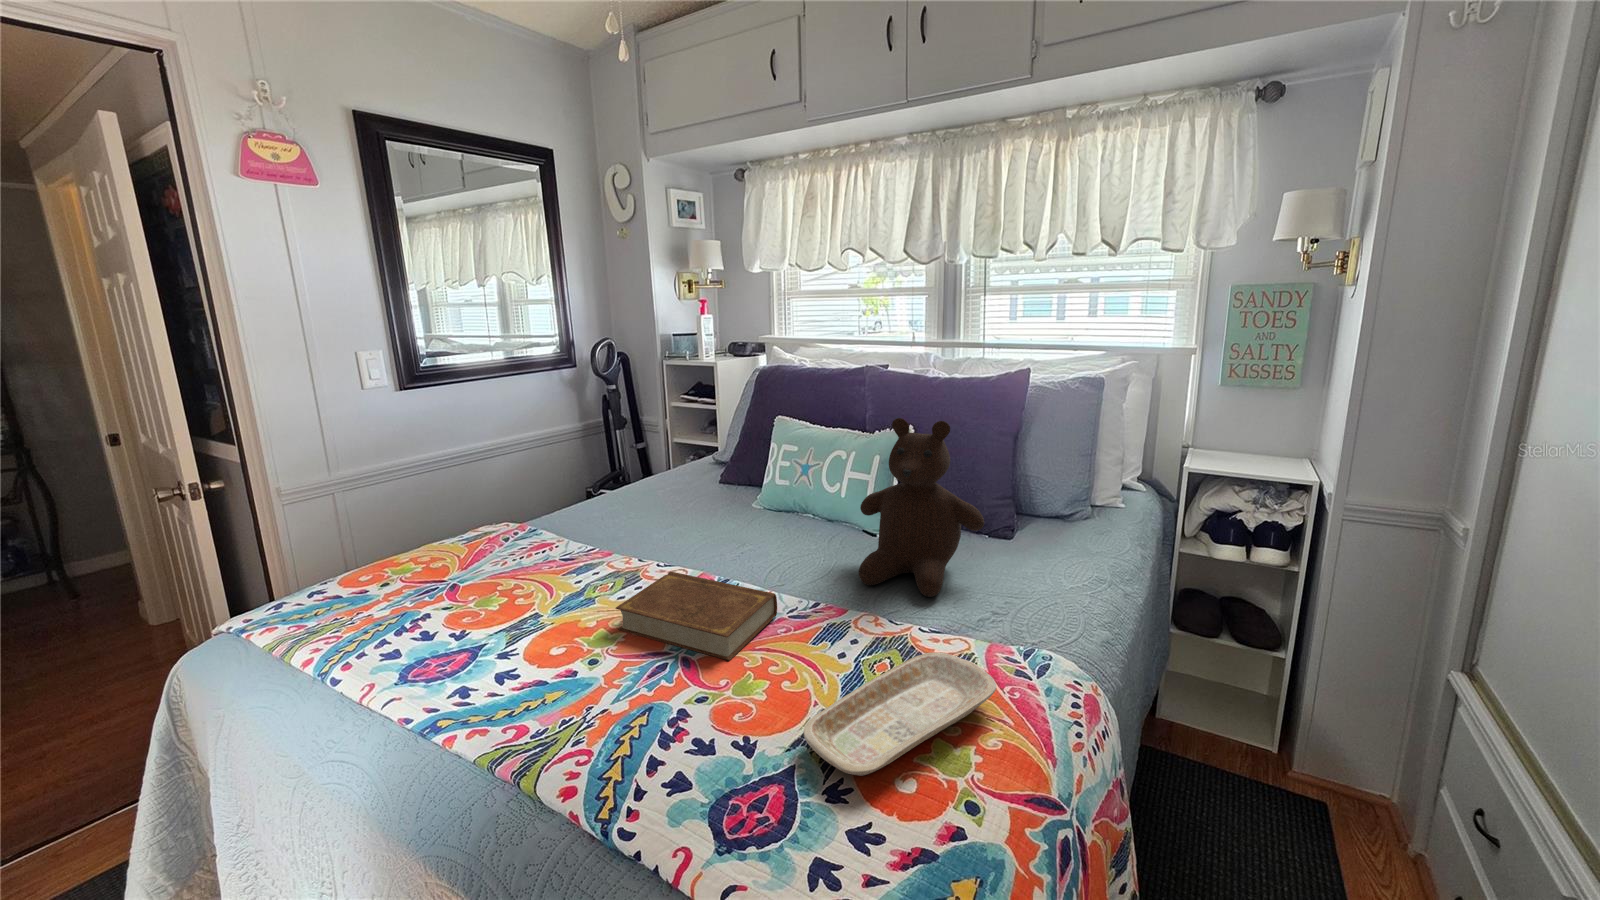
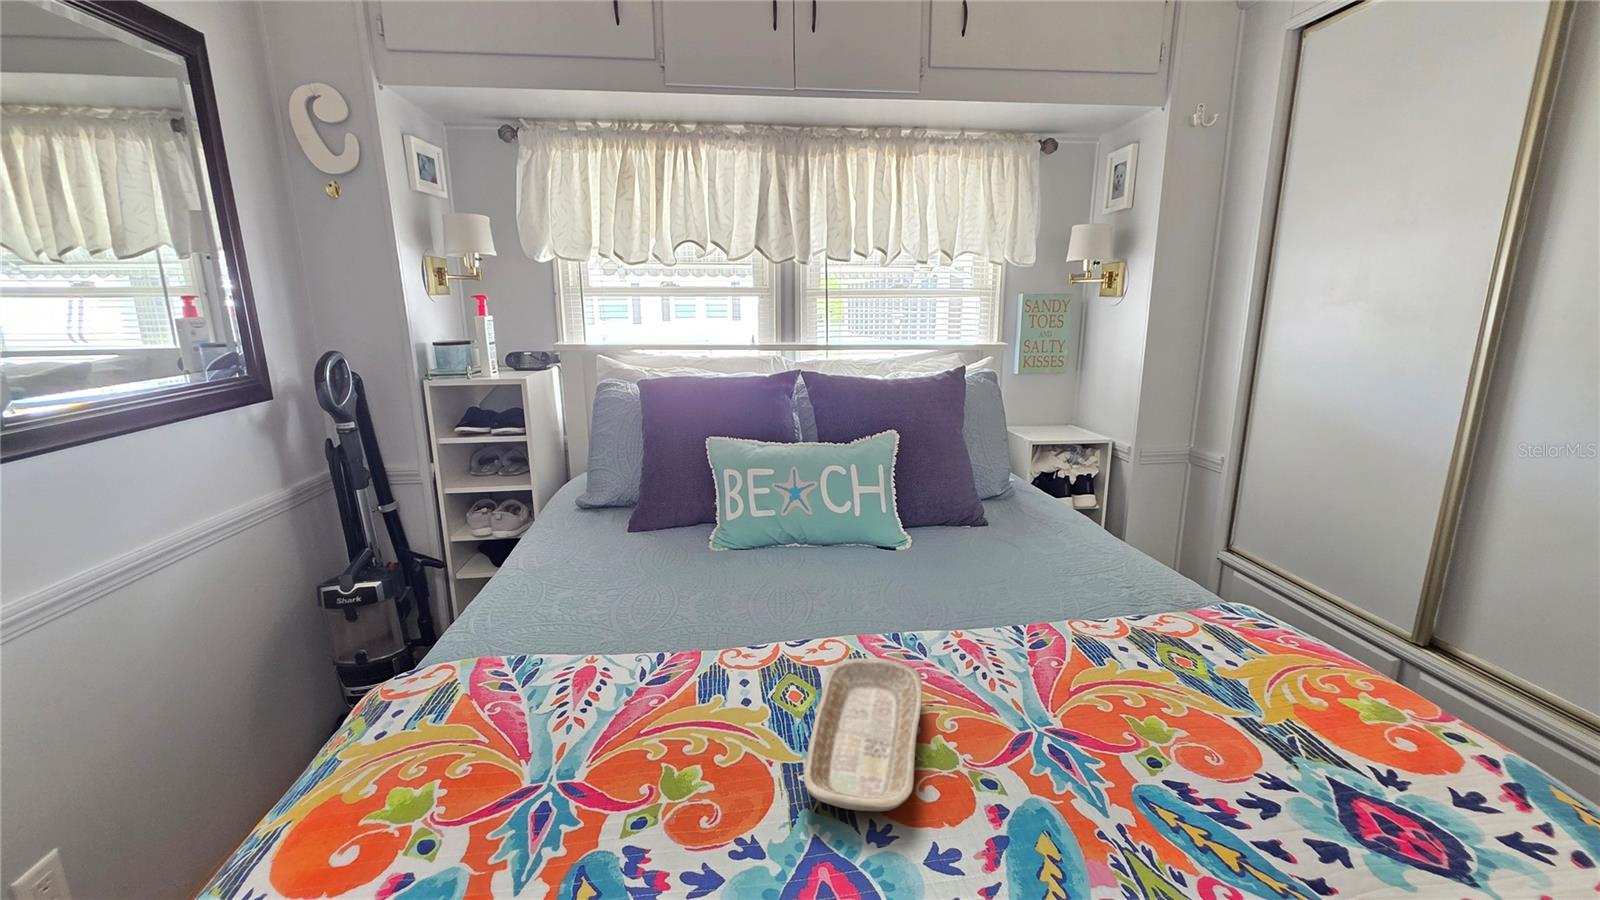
teddy bear: present [859,418,984,597] -> none [651,433,786,623]
book: present [616,571,777,660] -> none [411,662,631,792]

